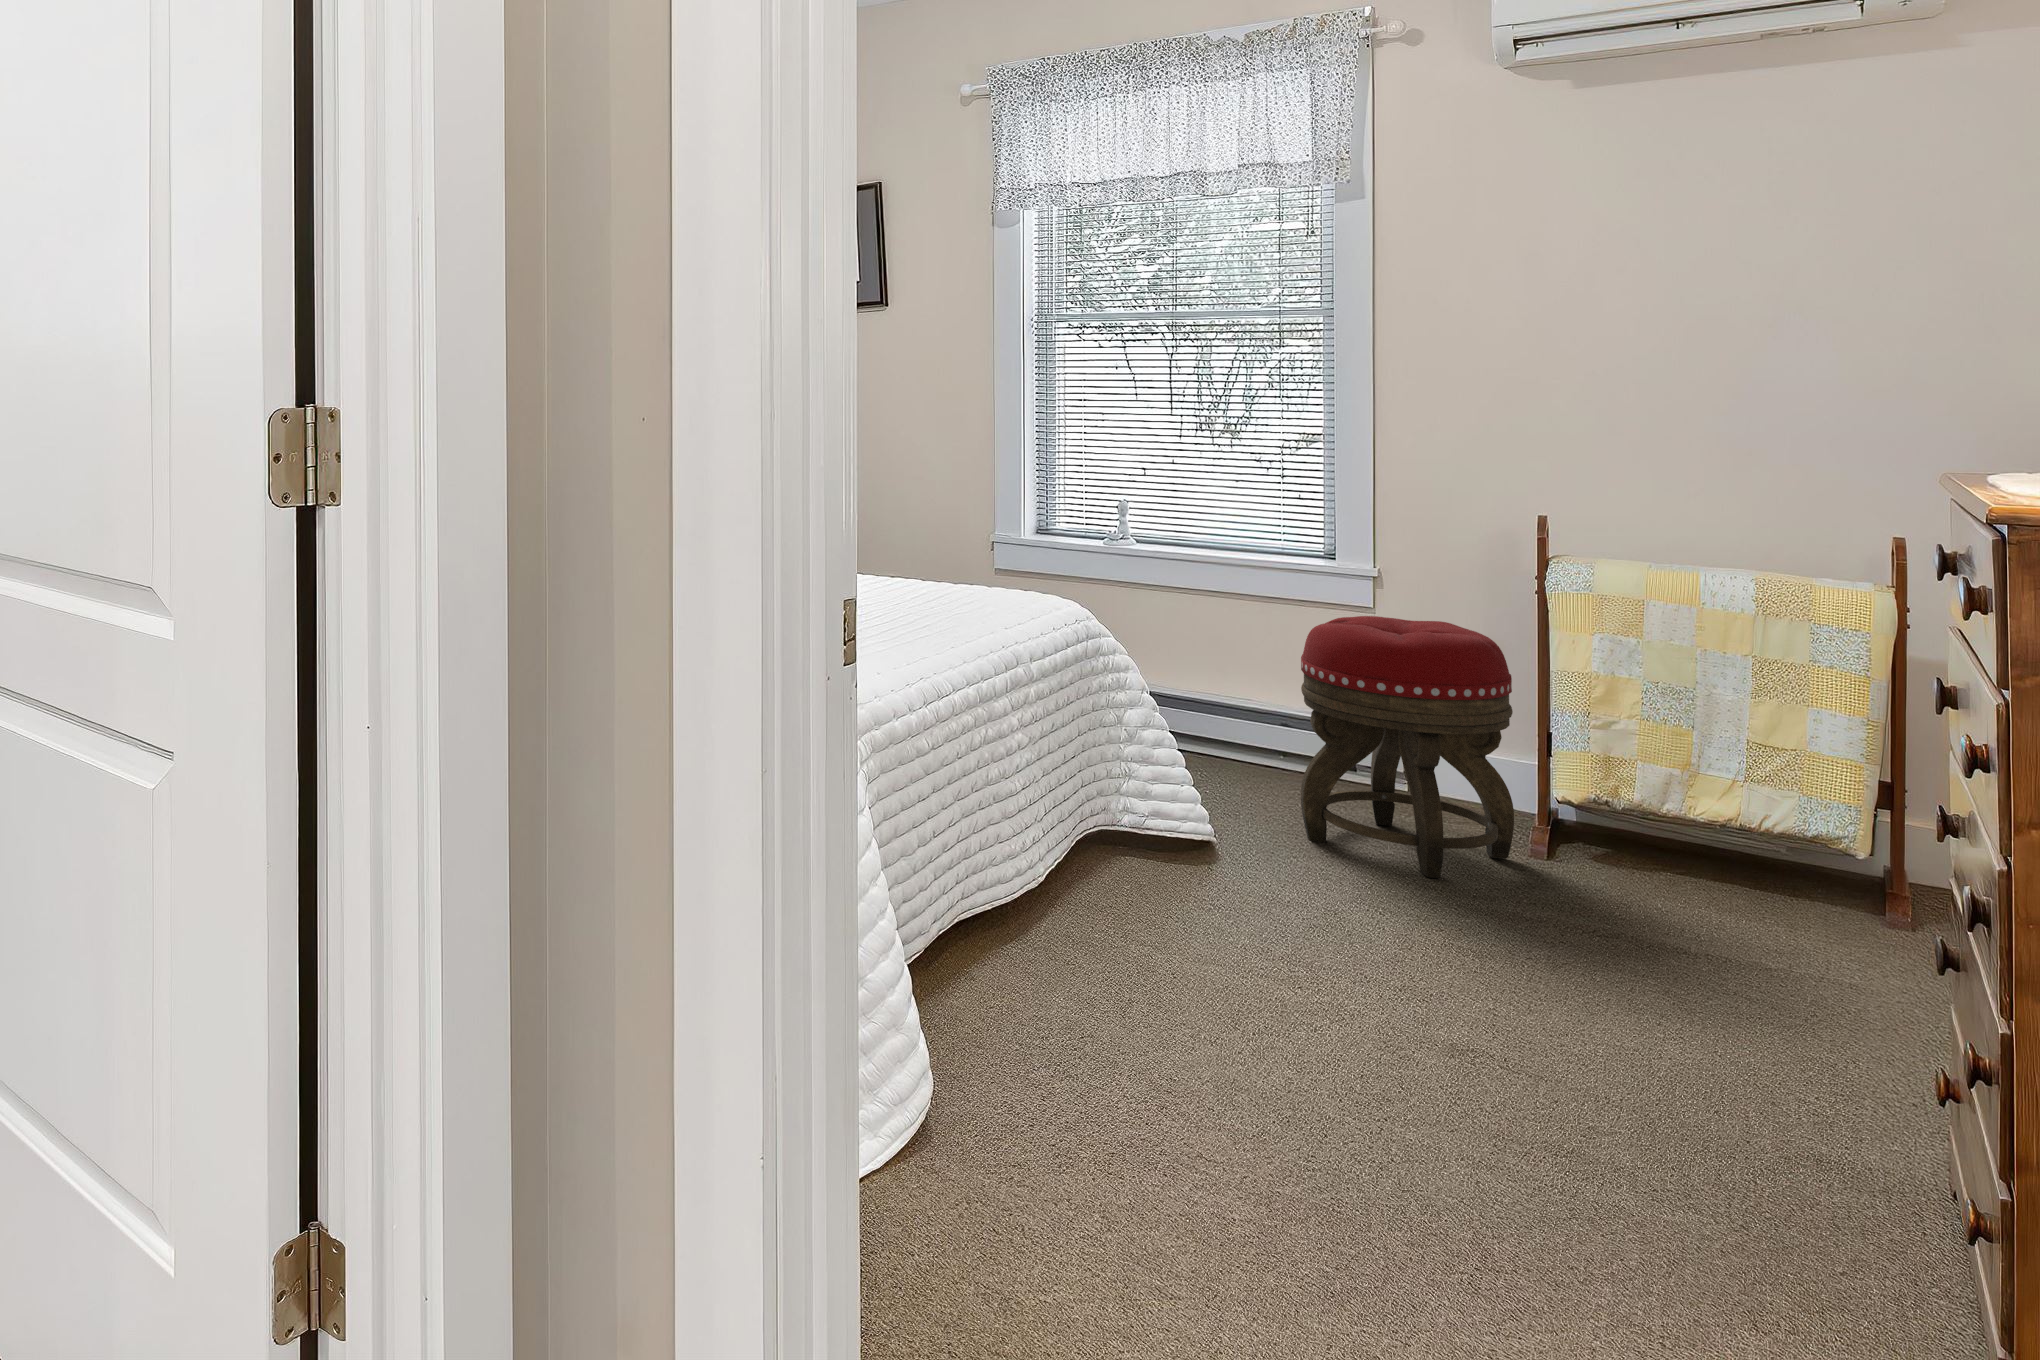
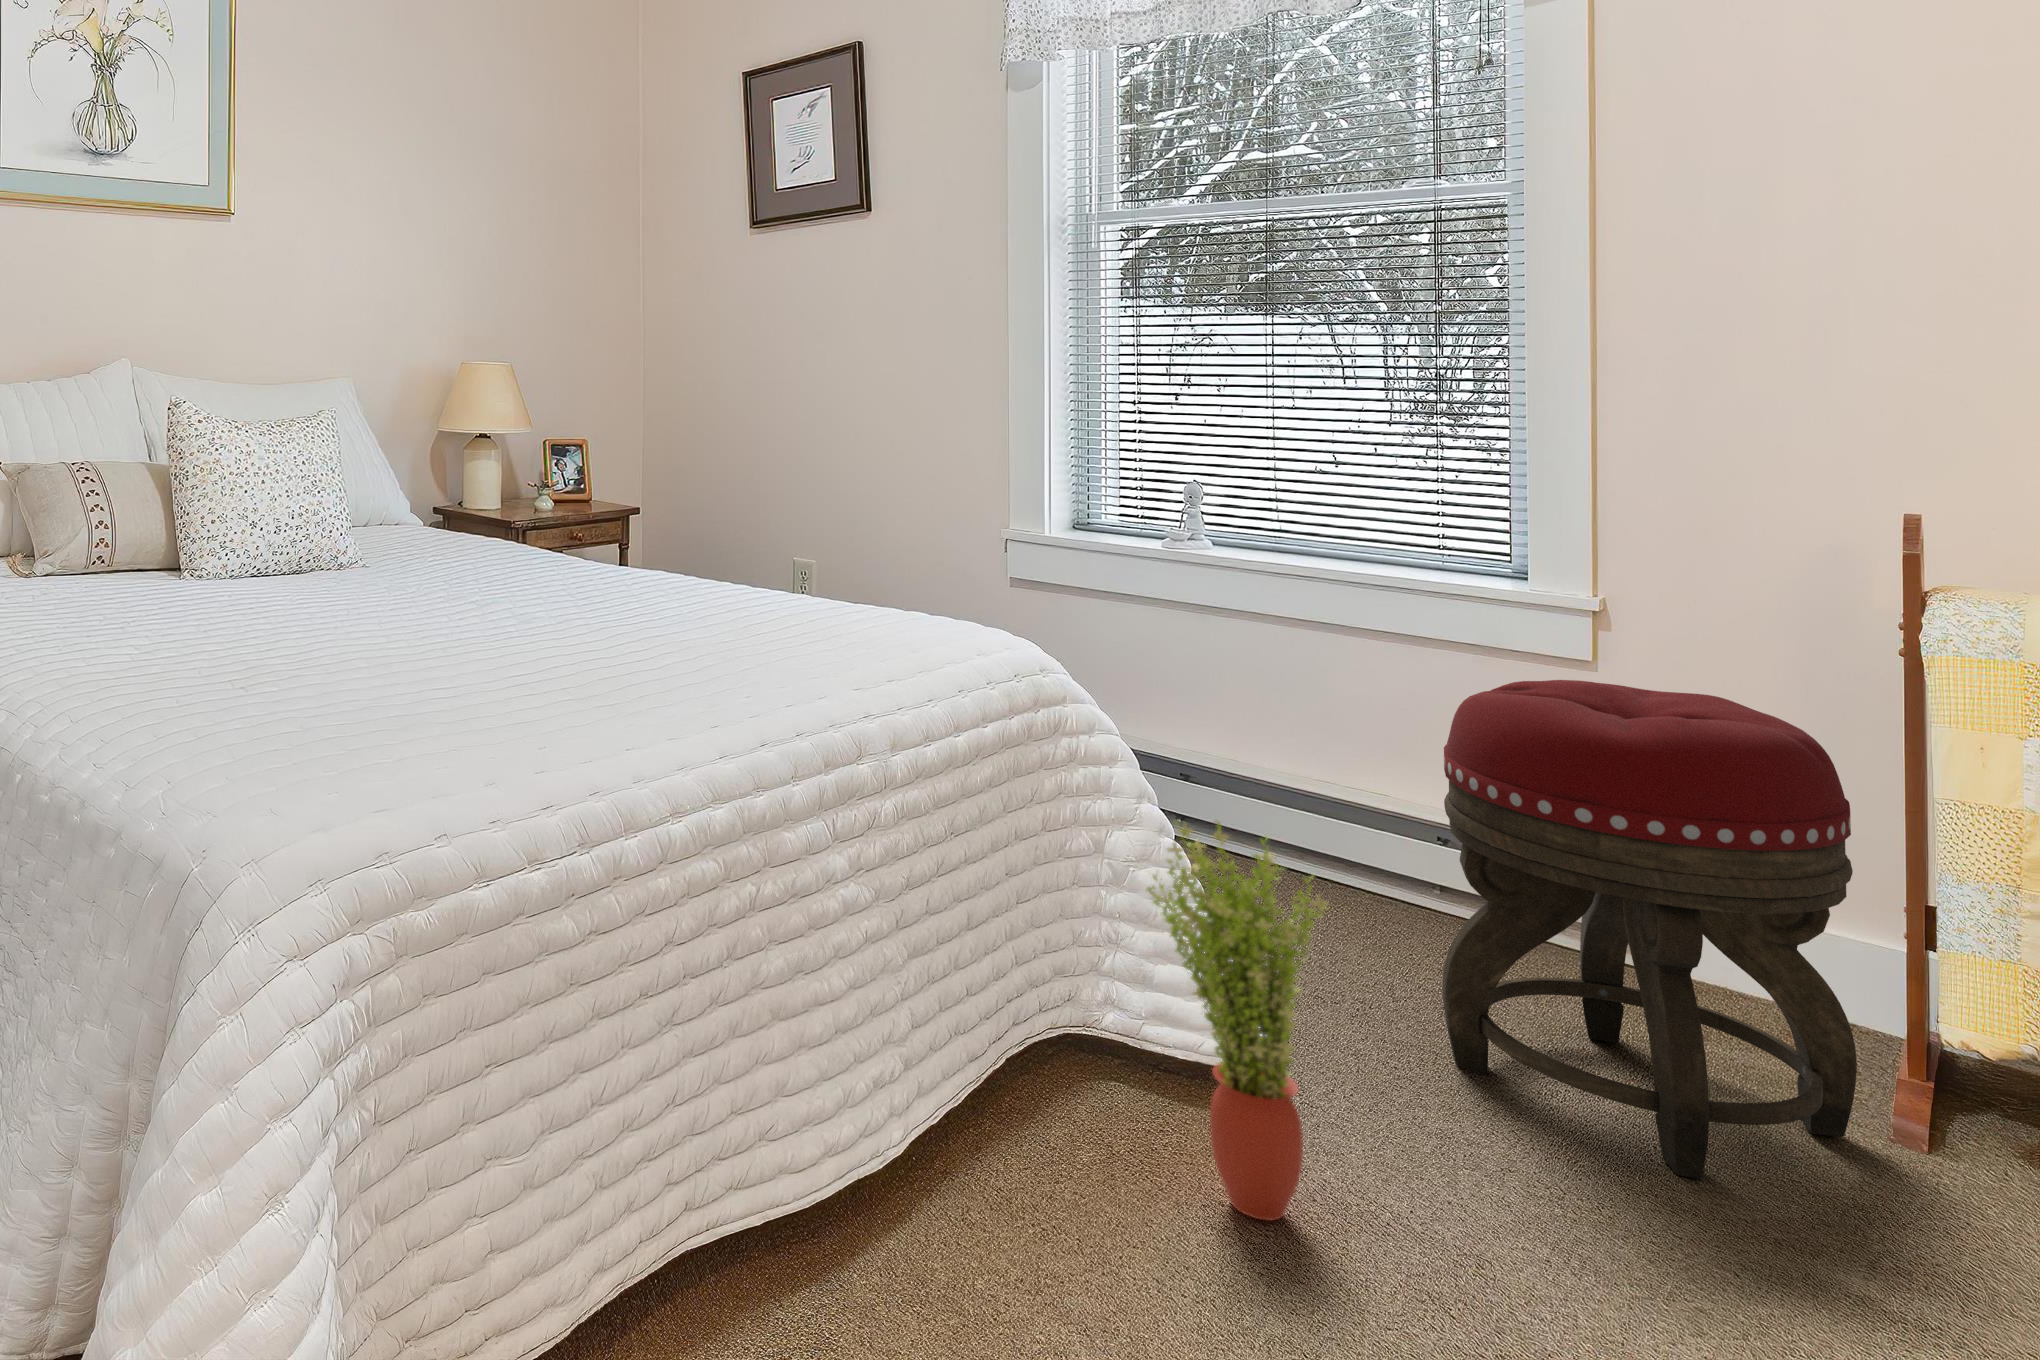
potted plant: none [1166,693,1266,905] -> present [1146,822,1328,1221]

